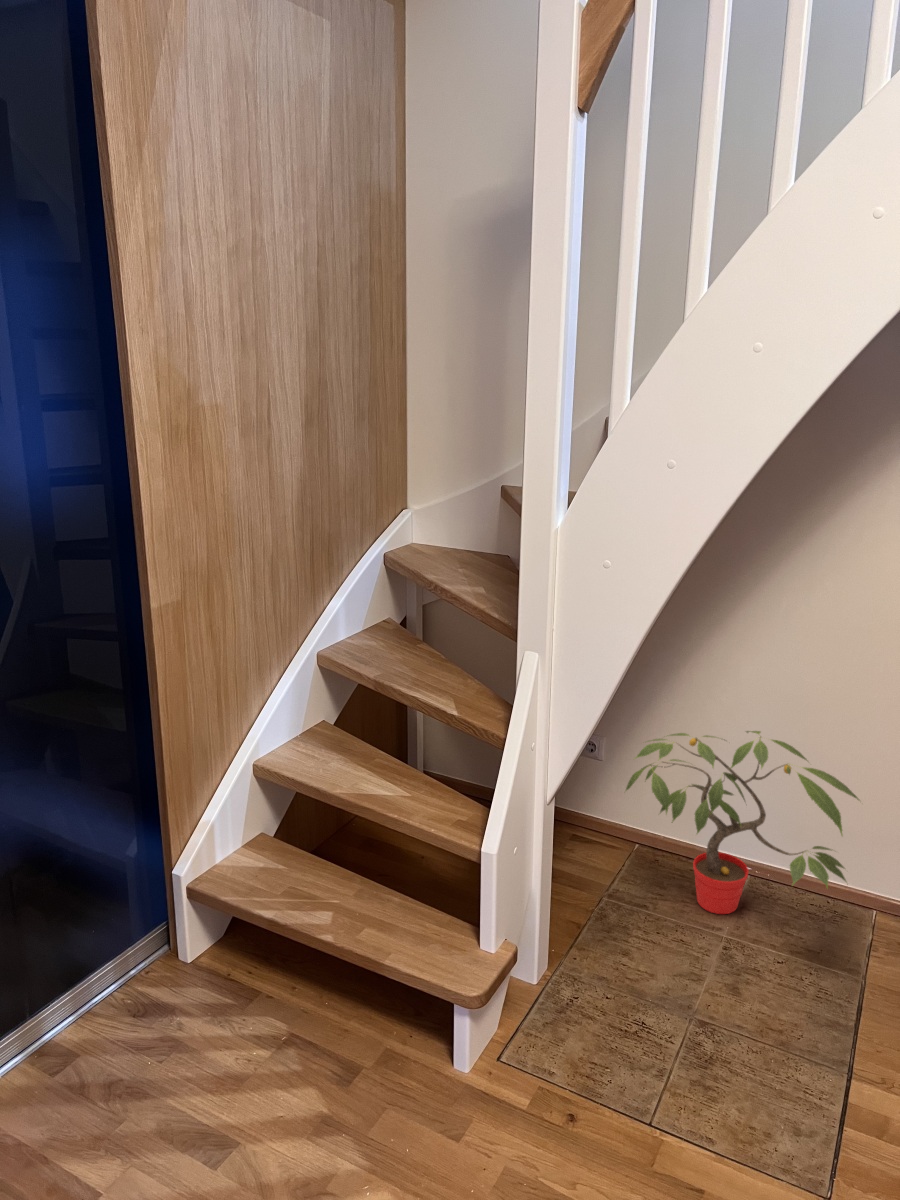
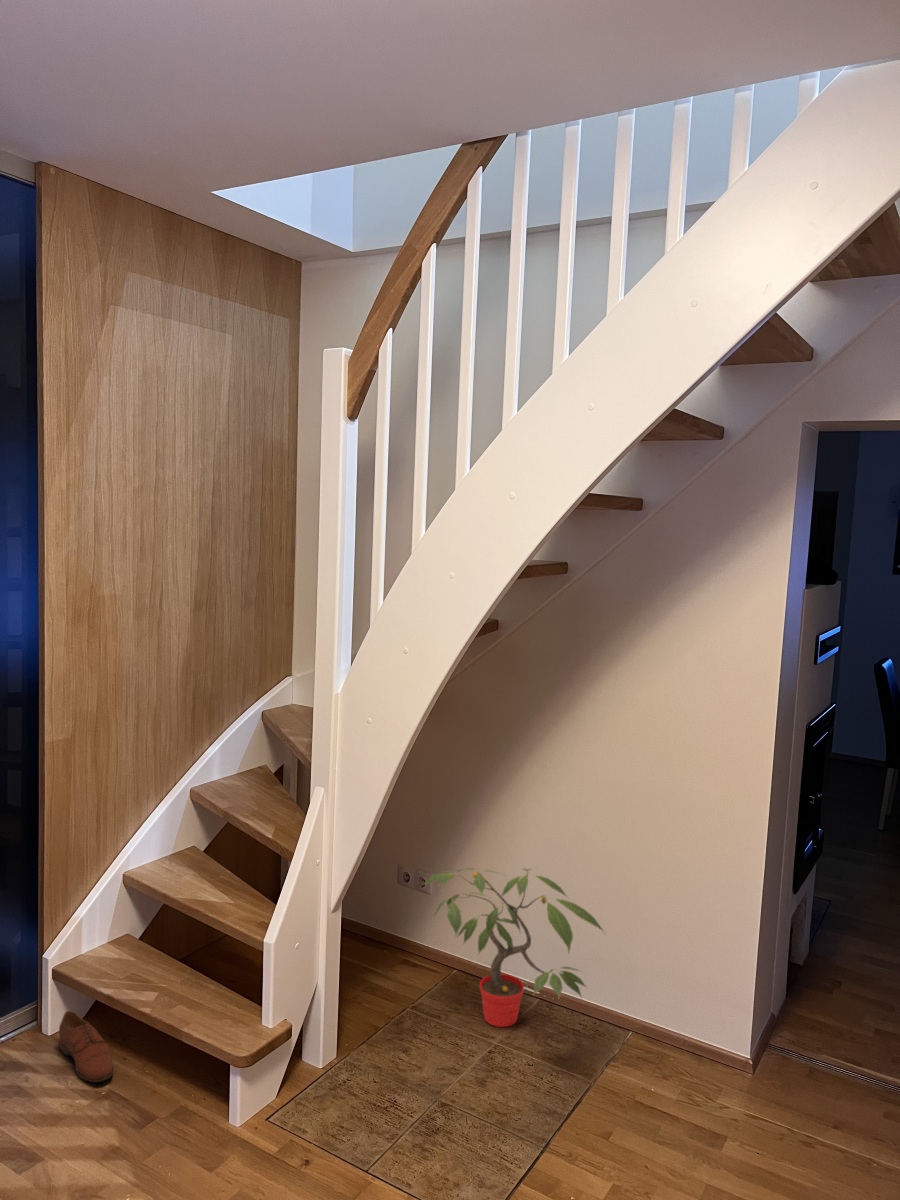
shoe: none [203,934,286,1025] -> present [59,1011,113,1082]

